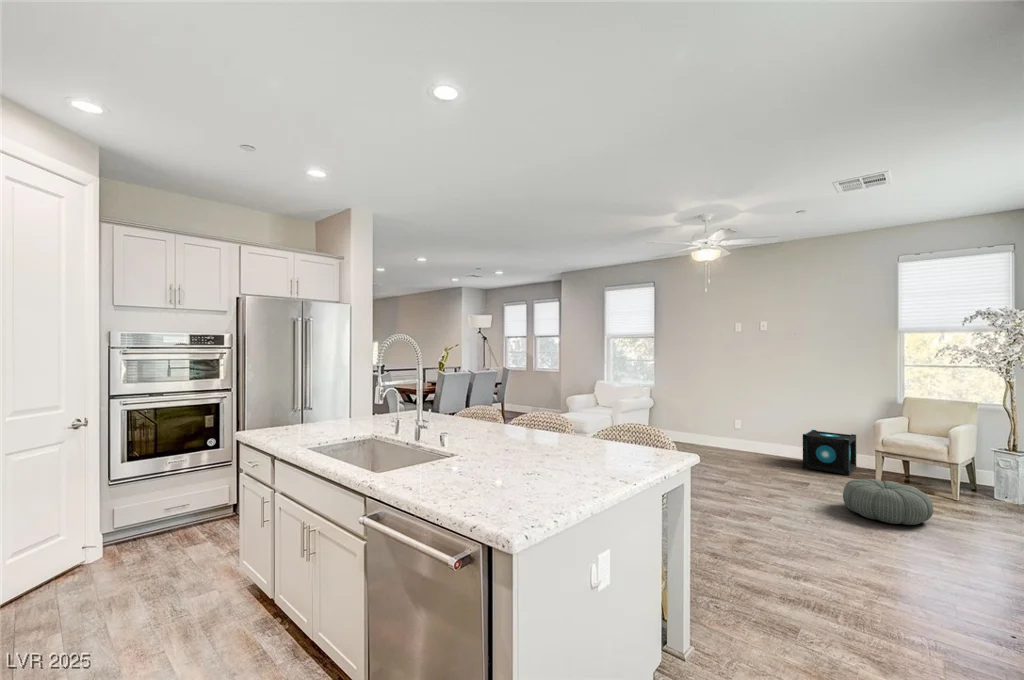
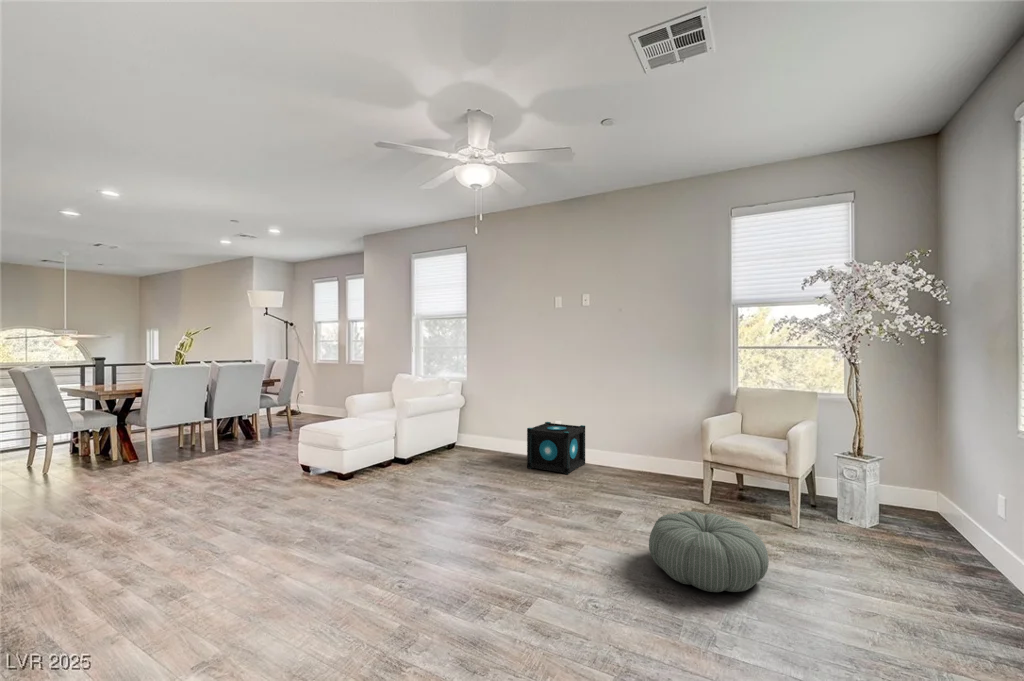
speaker: present [803,430,856,476] -> present [527,422,585,475]

